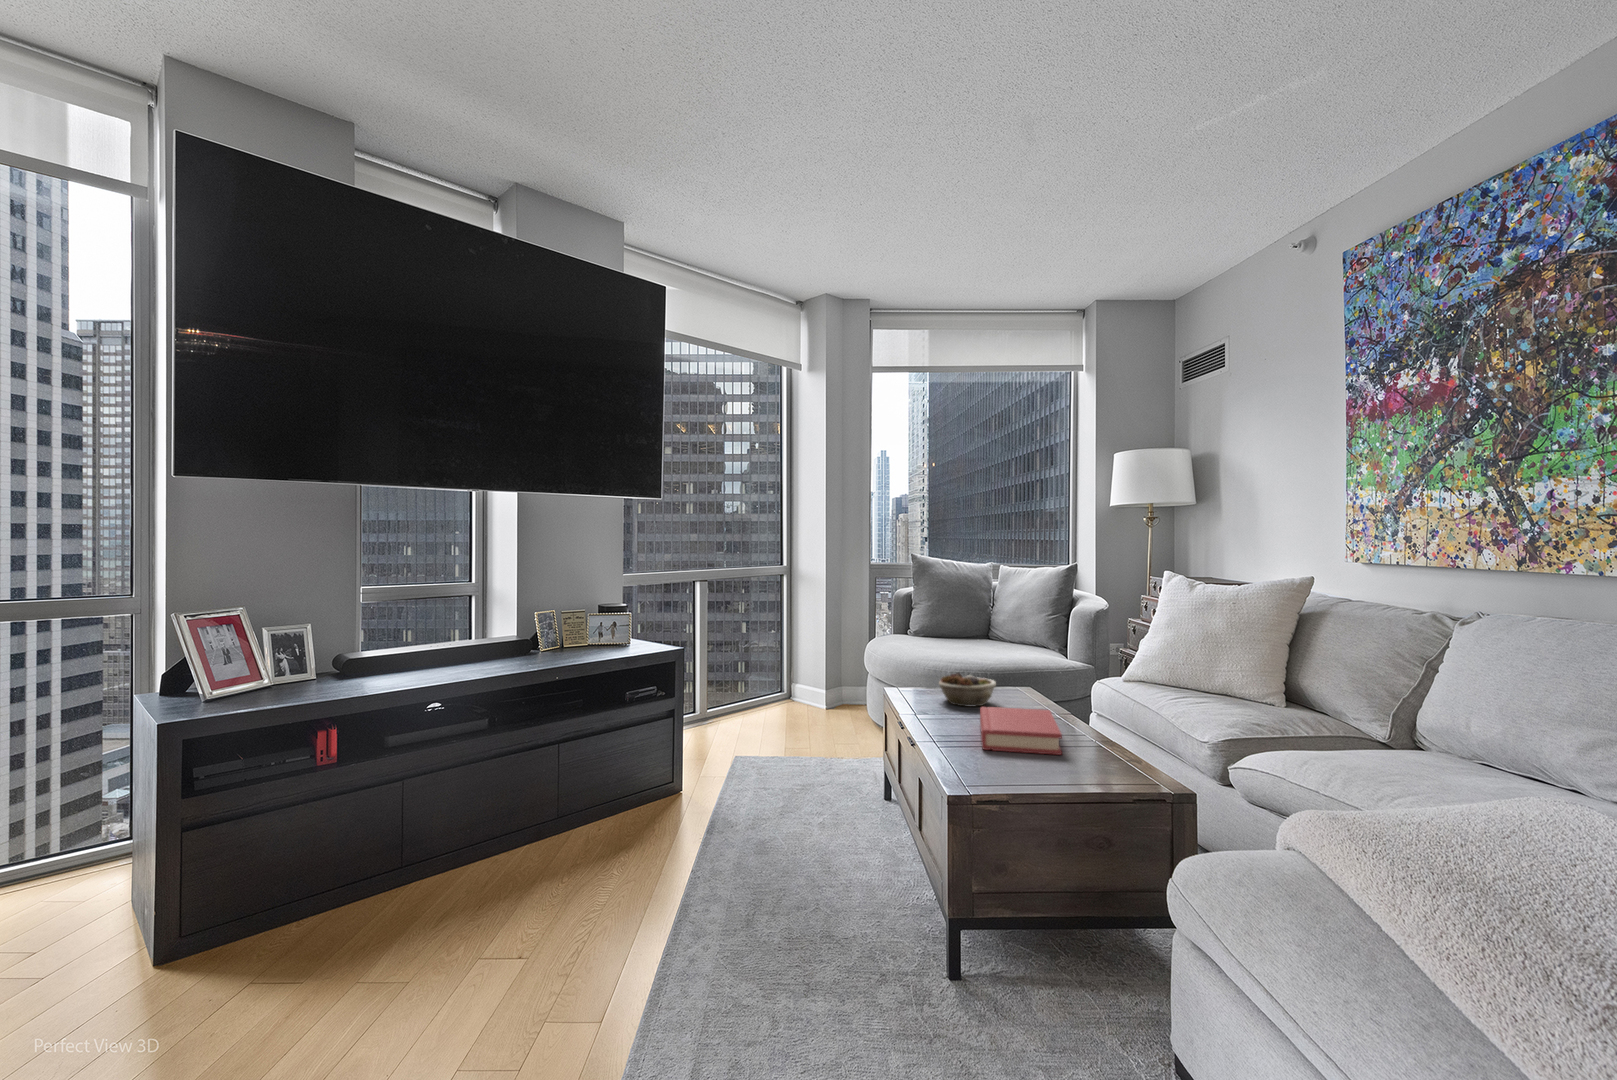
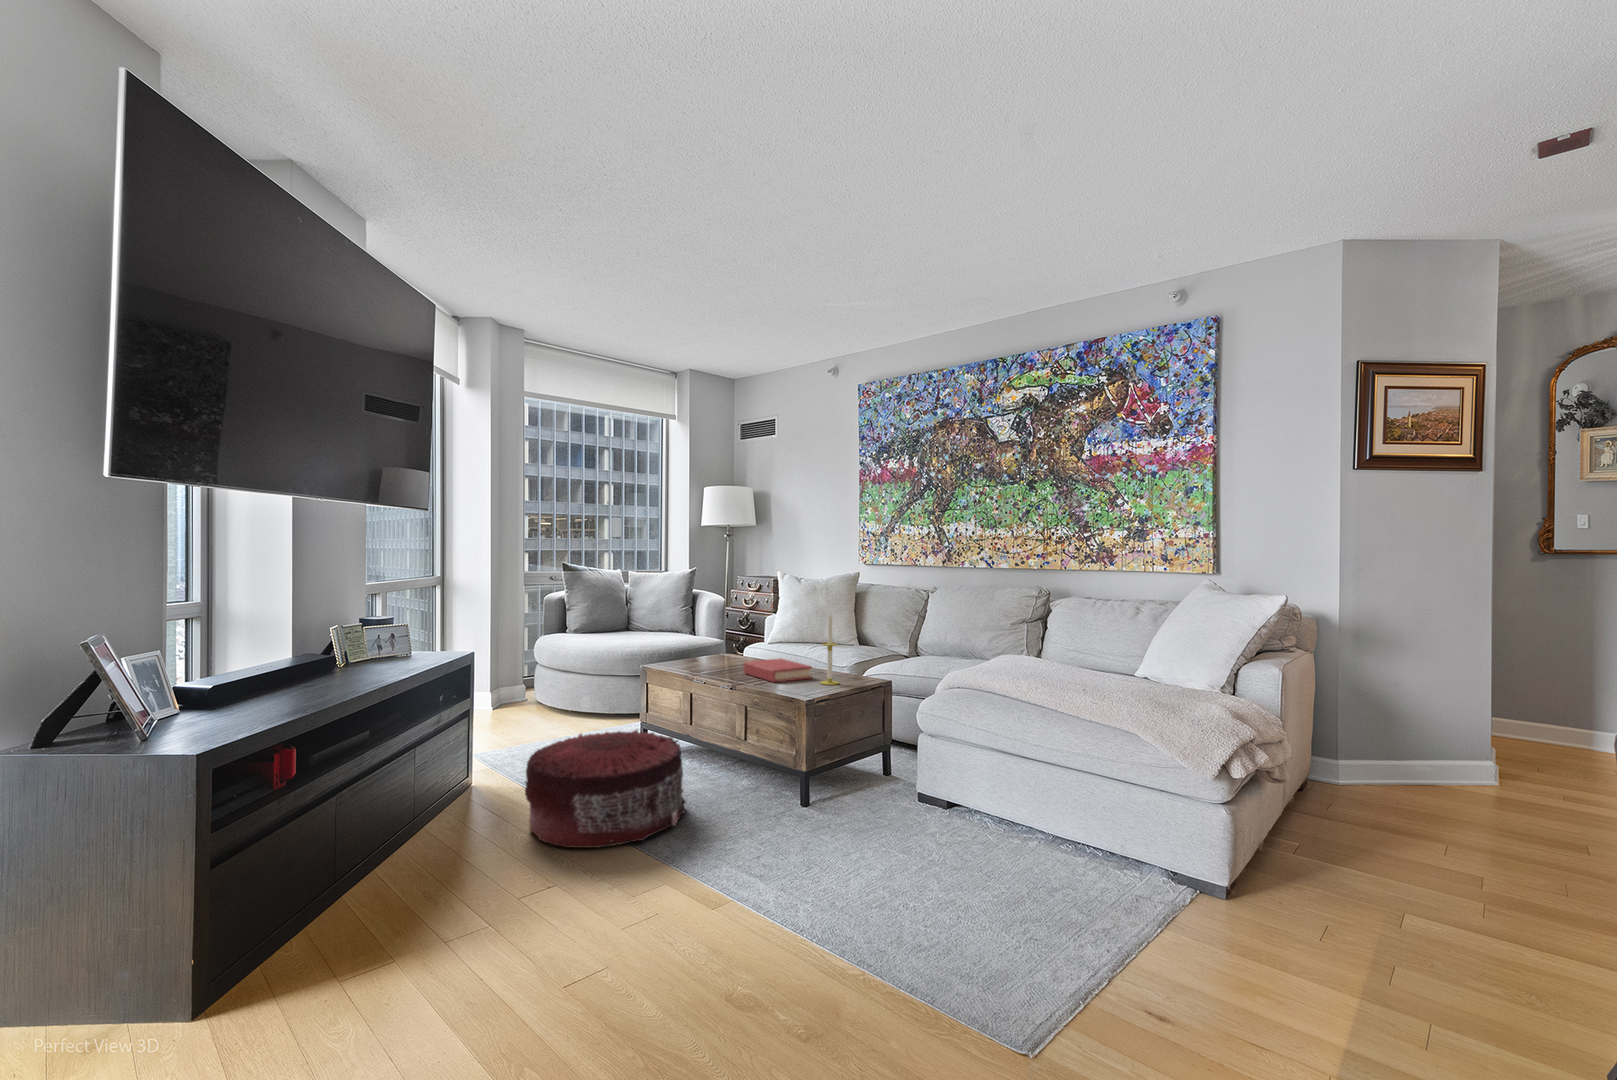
candle: none [1052,643,1088,777] -> present [820,613,839,685]
succulent planter: present [939,673,996,707] -> none [689,646,728,668]
pouf: none [602,766,808,943] -> present [525,730,686,848]

